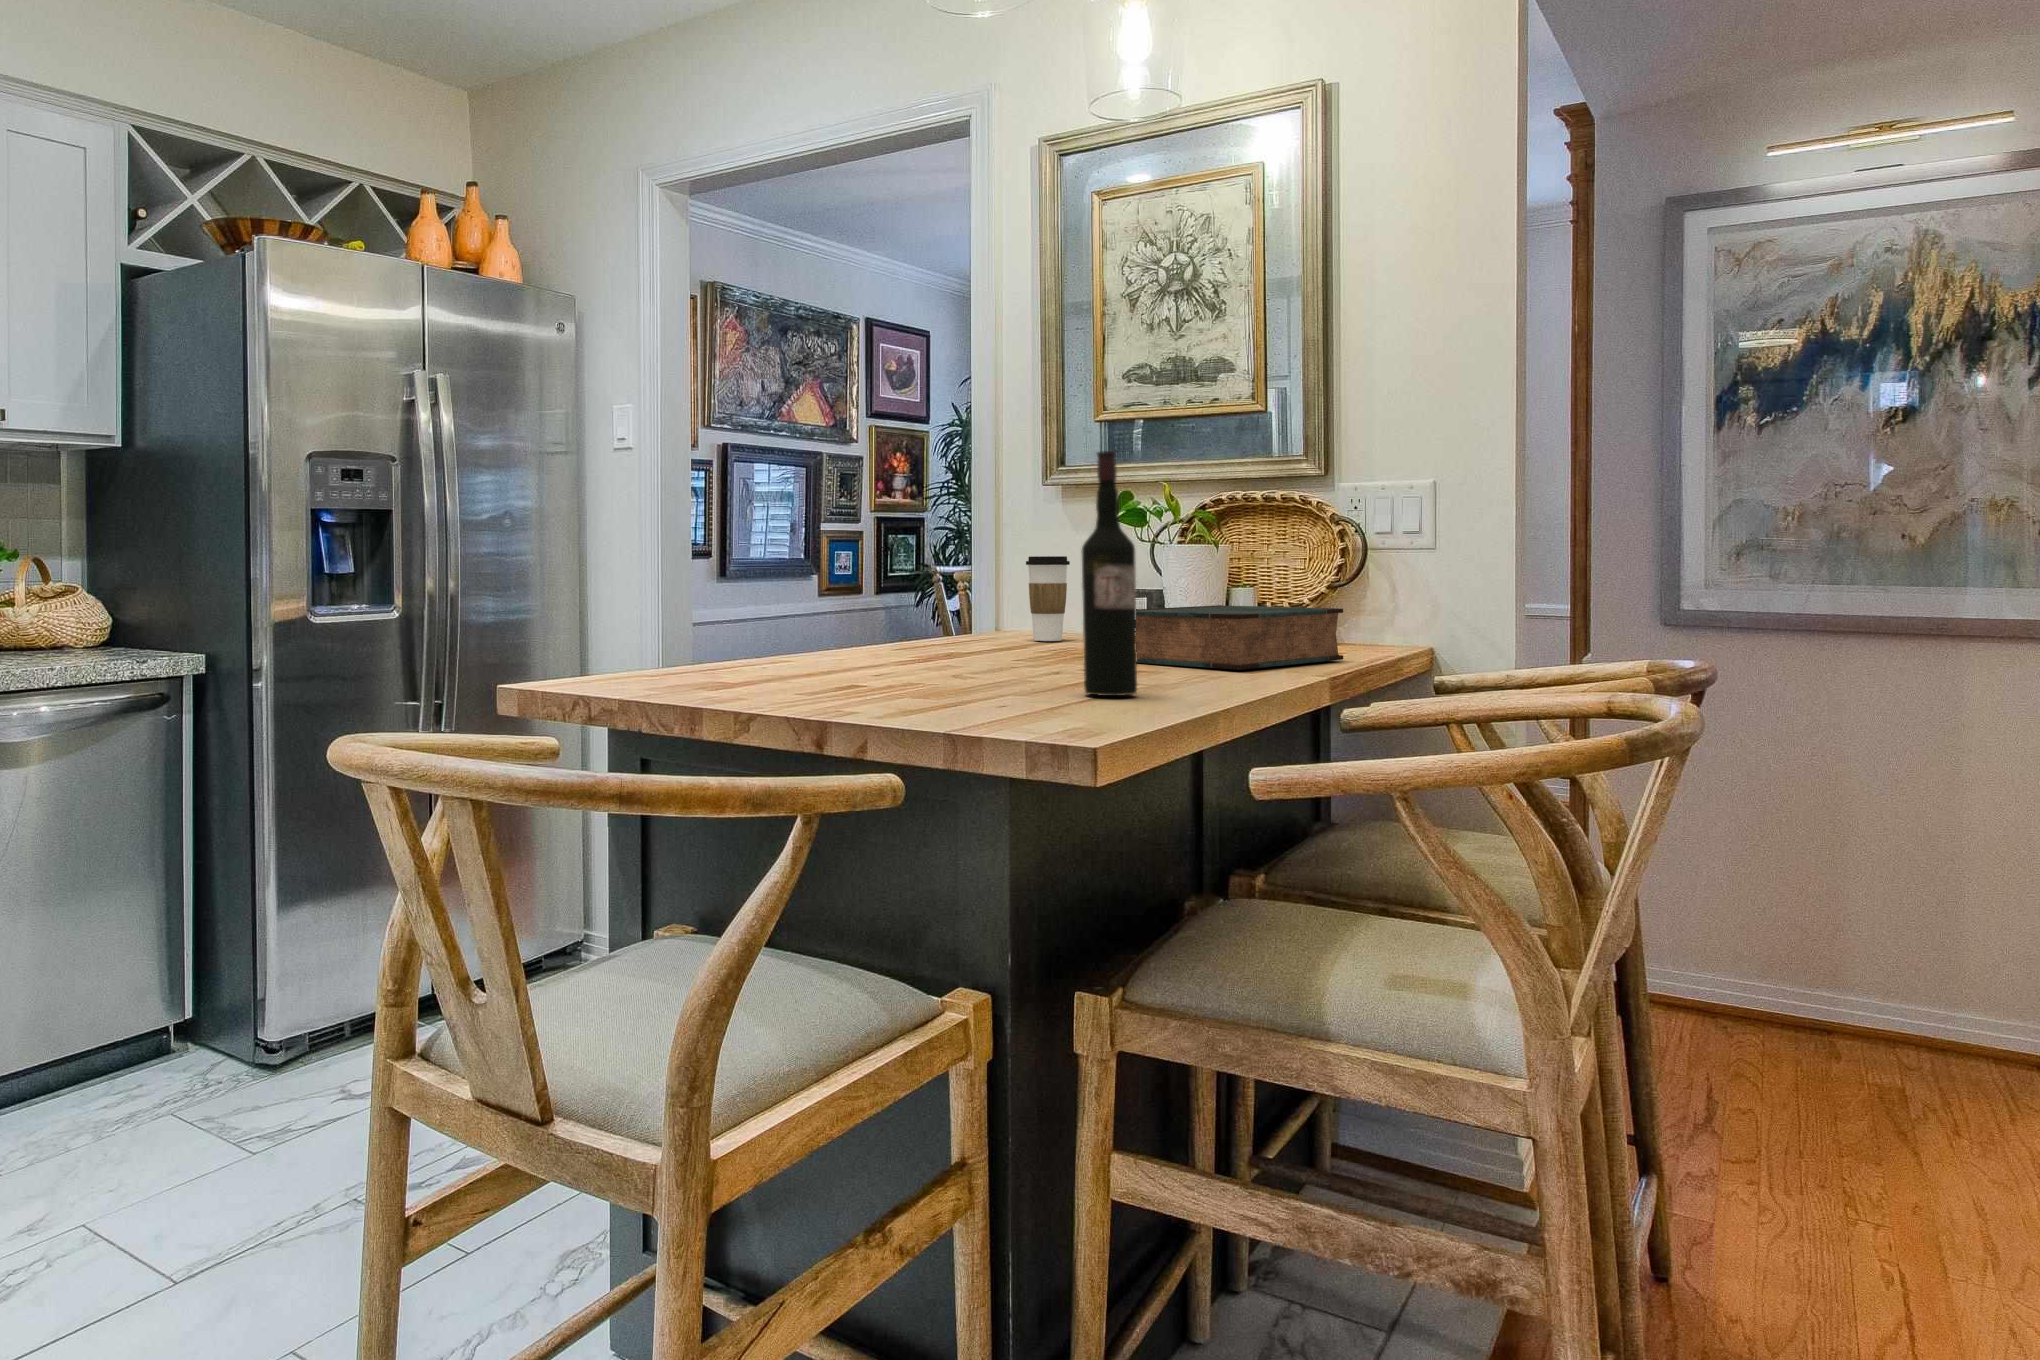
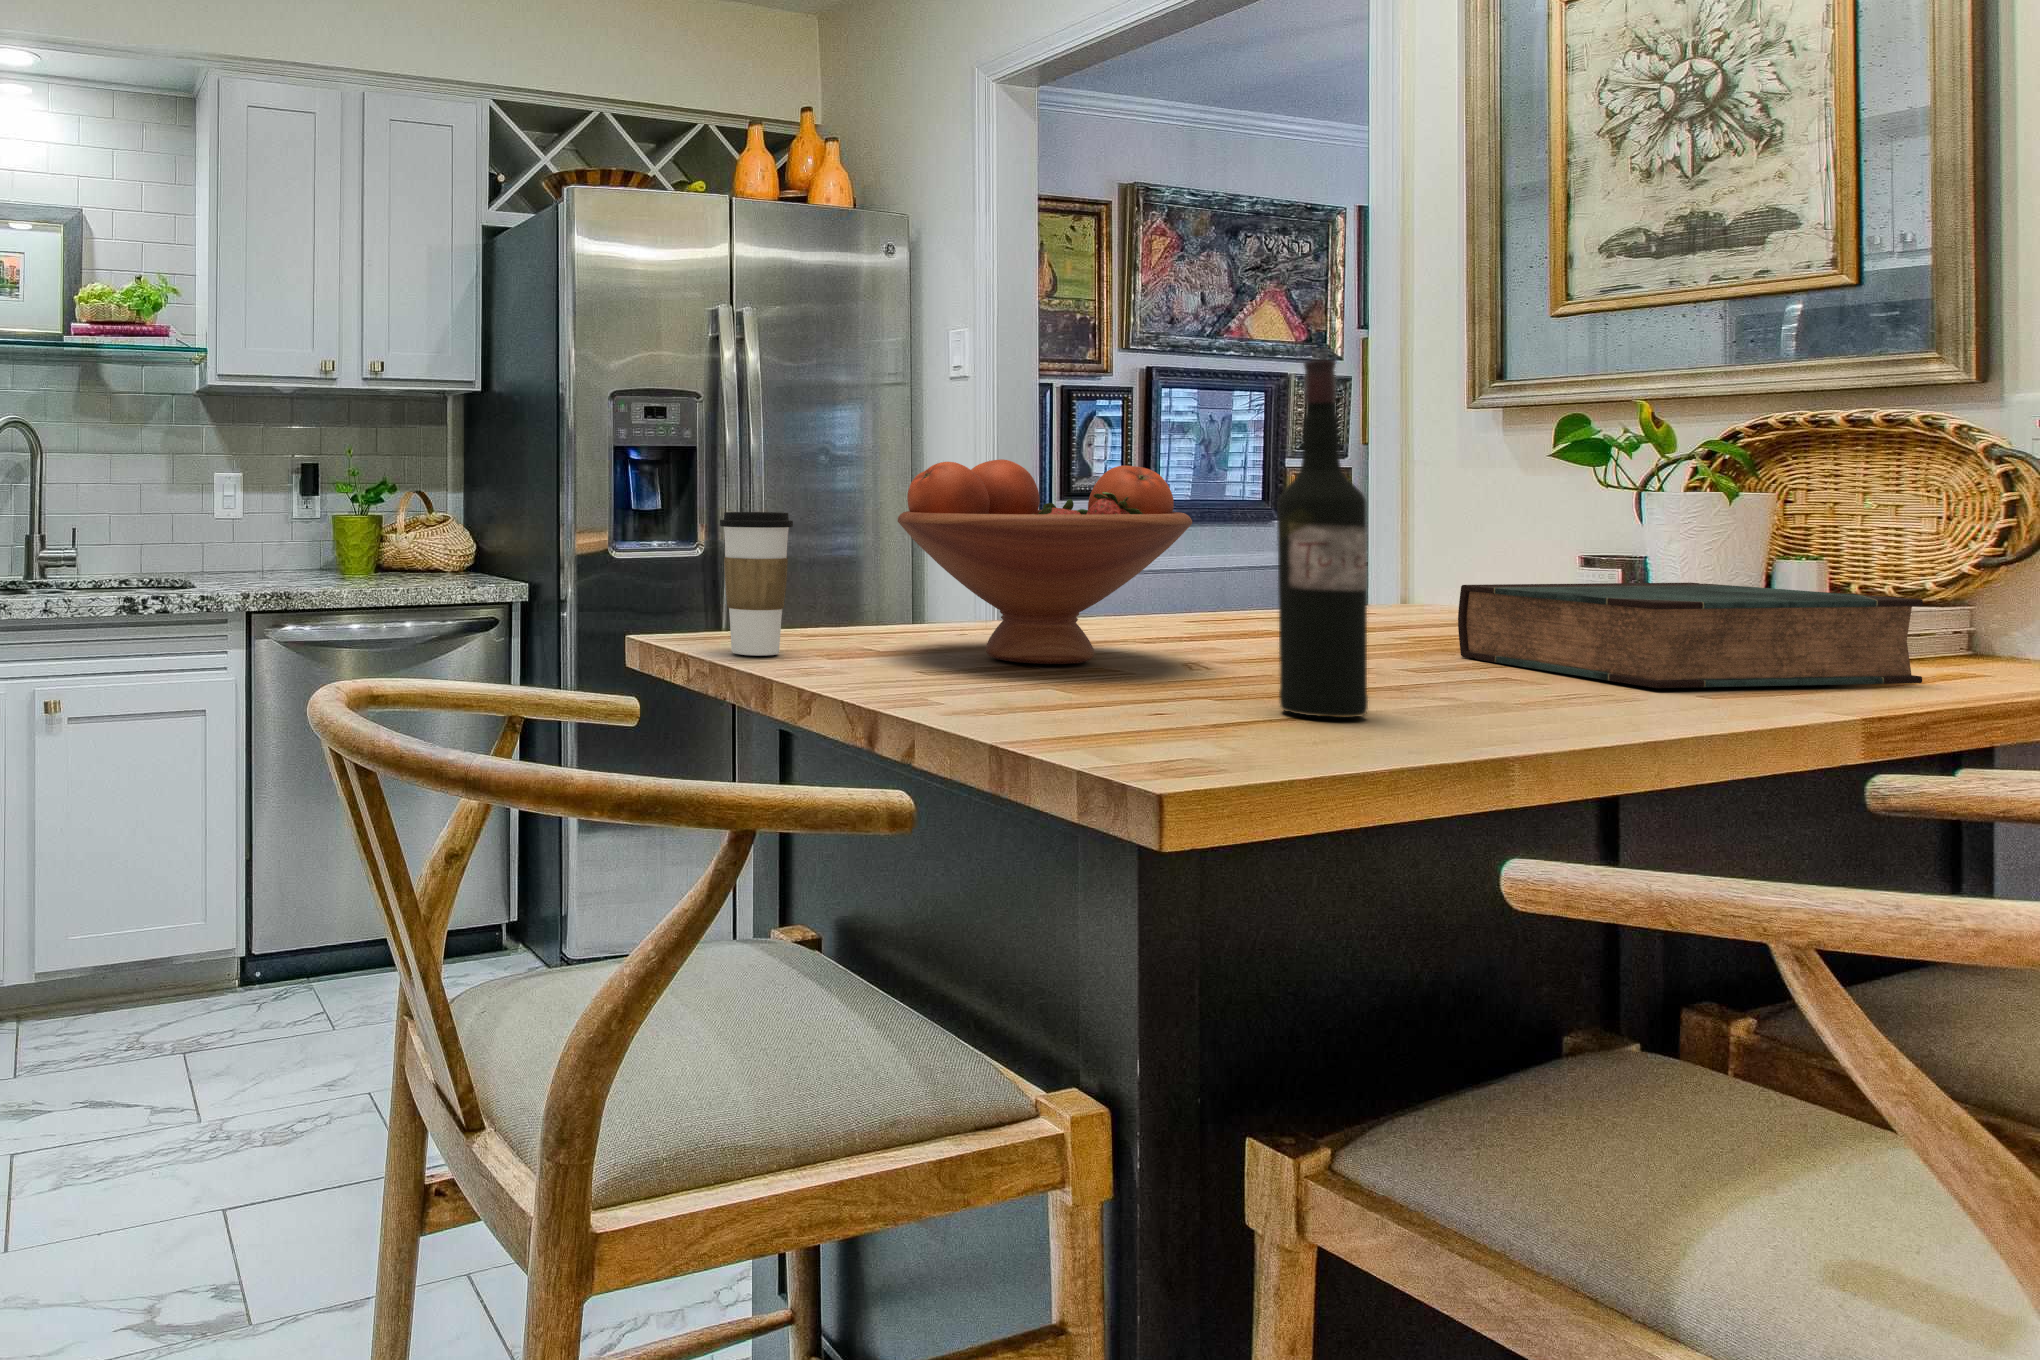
fruit bowl: none [770,520,986,680] -> present [898,459,1192,664]
coffee cup: present [1026,556,1070,641] -> present [720,512,793,656]

